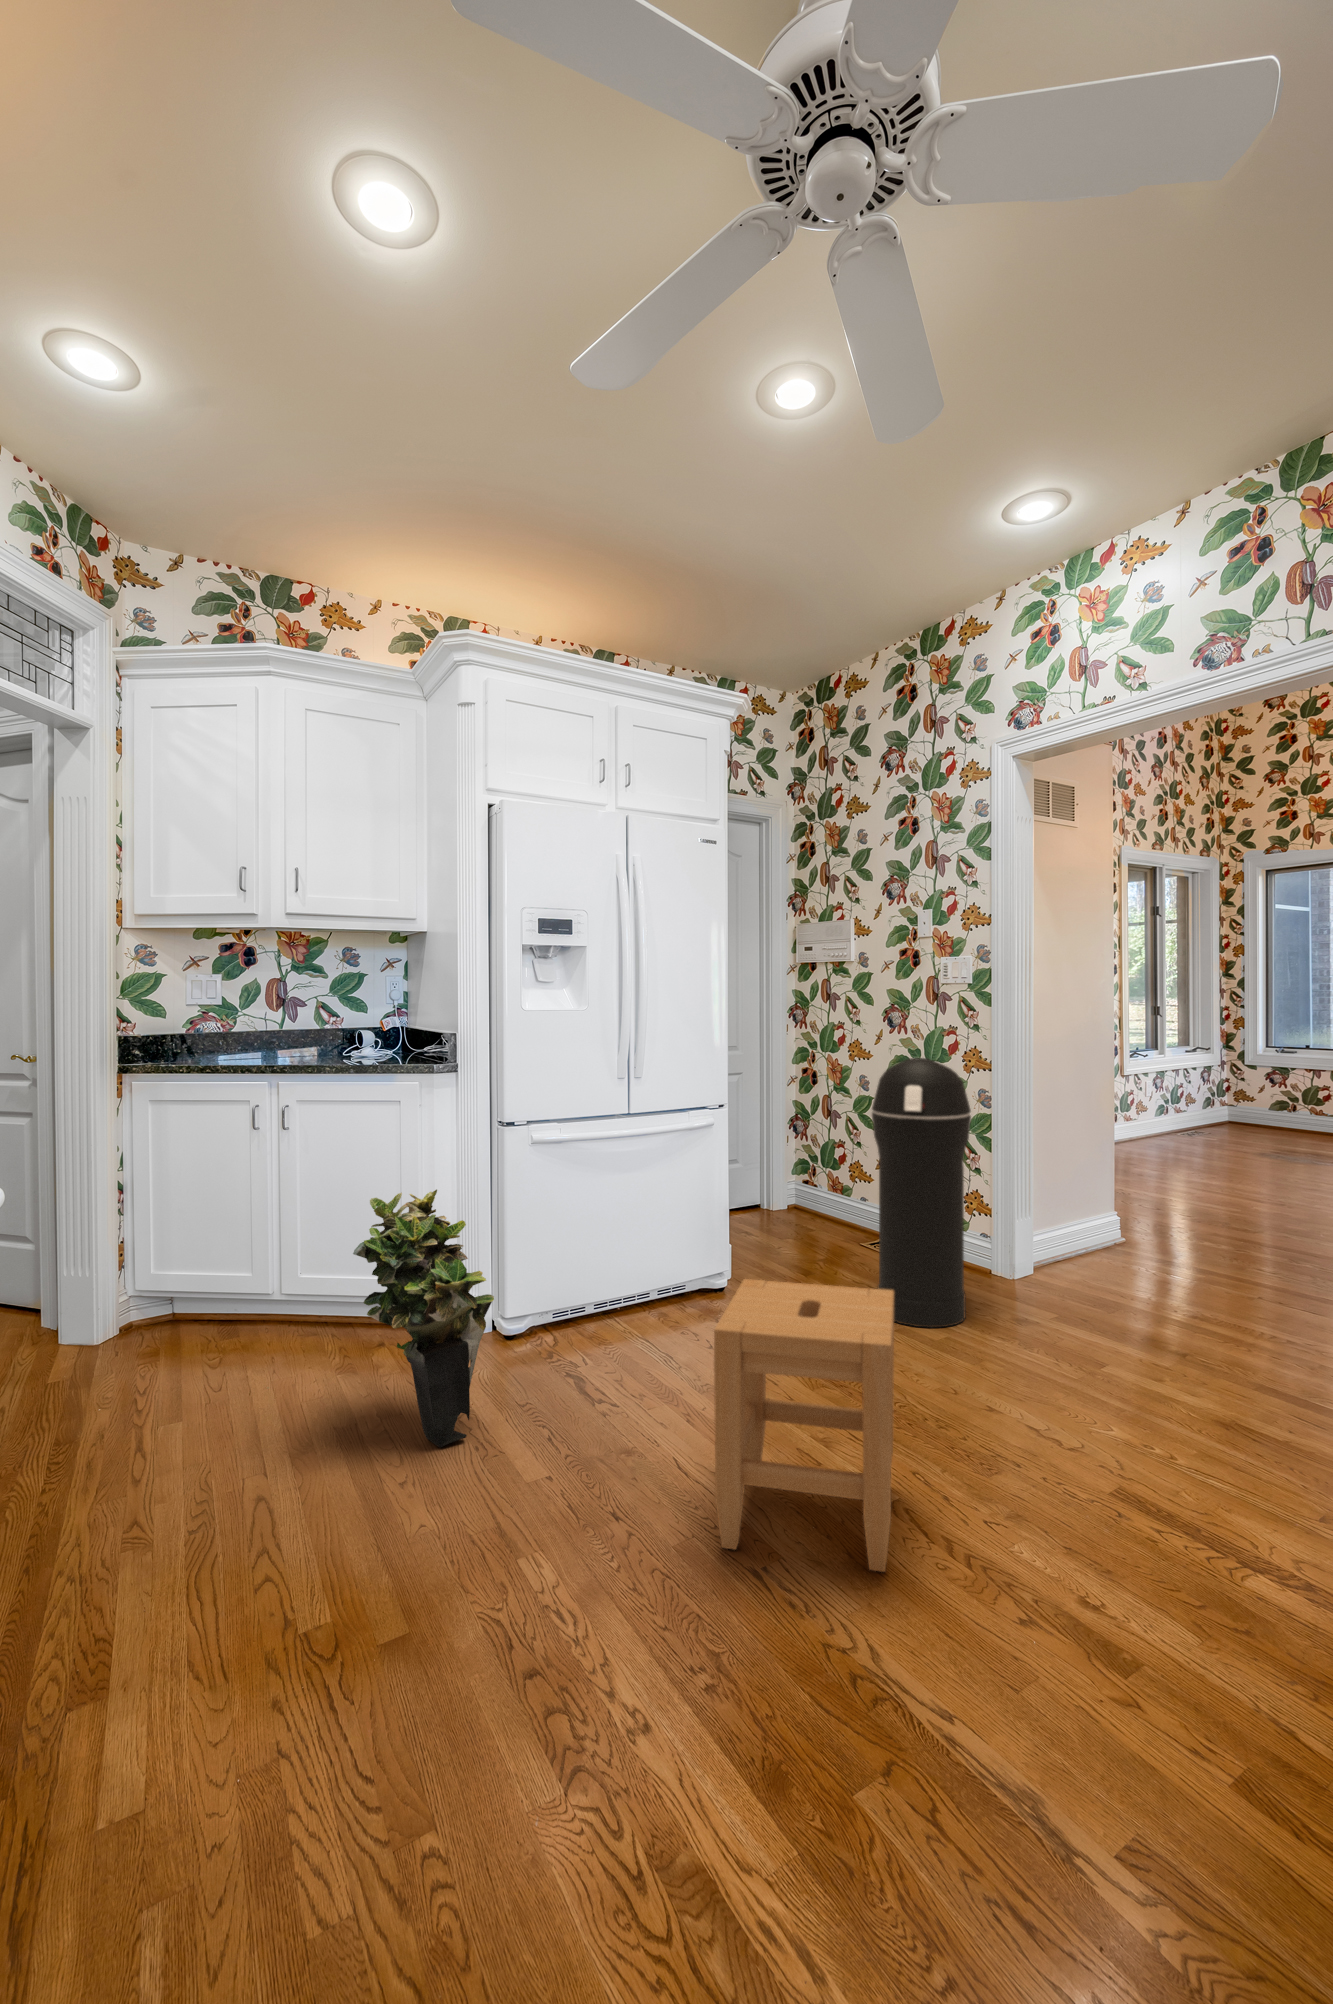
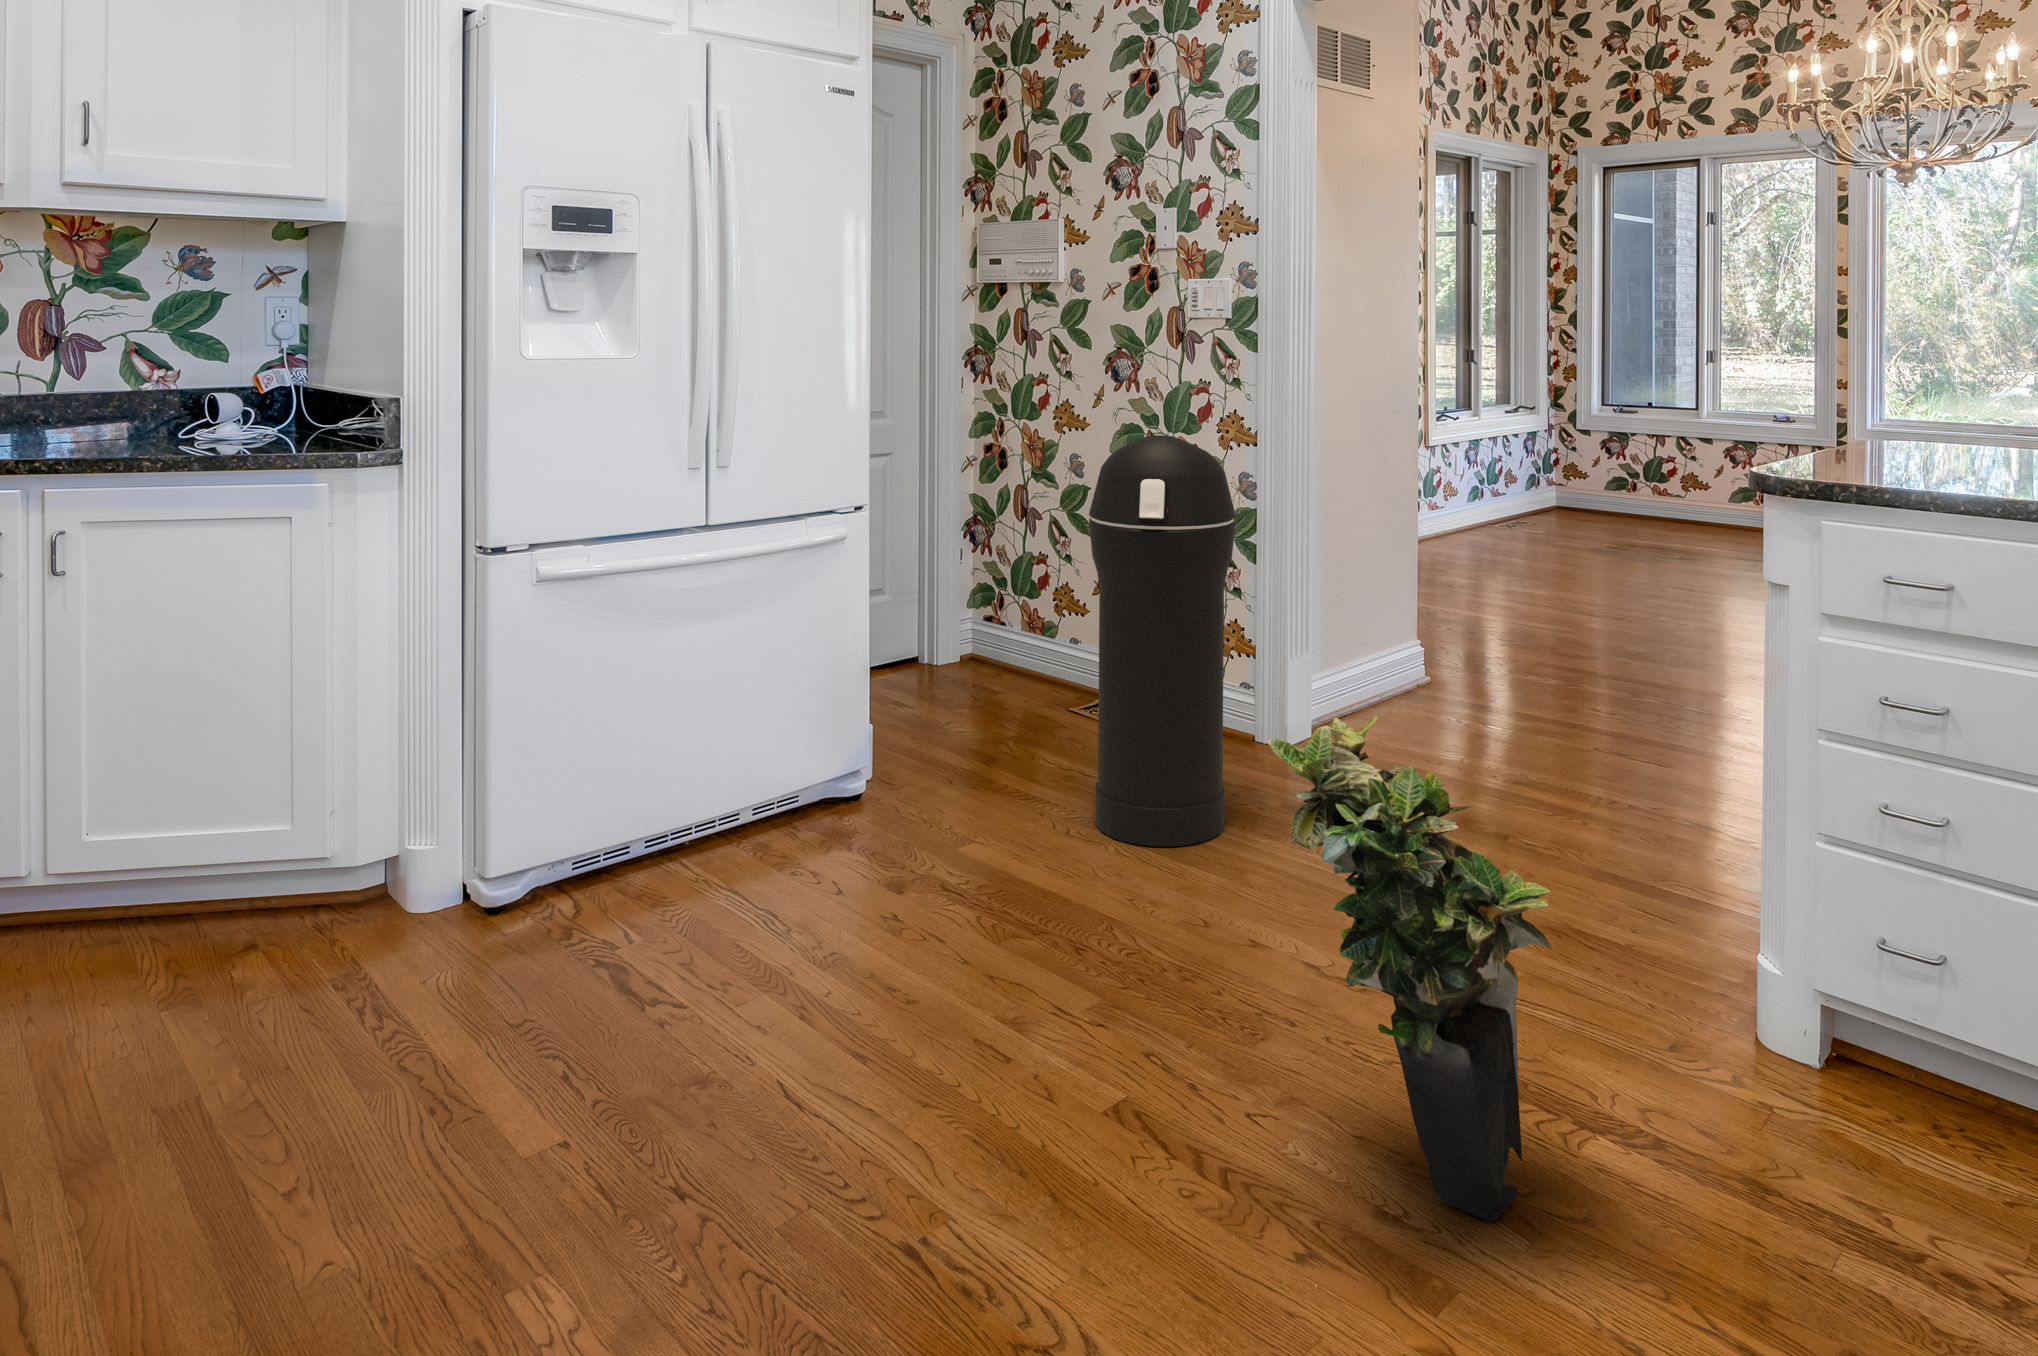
potted plant: present [353,1189,494,1448] -> present [1268,715,1551,1222]
stool: present [714,1279,894,1572] -> none [835,814,1130,1296]

